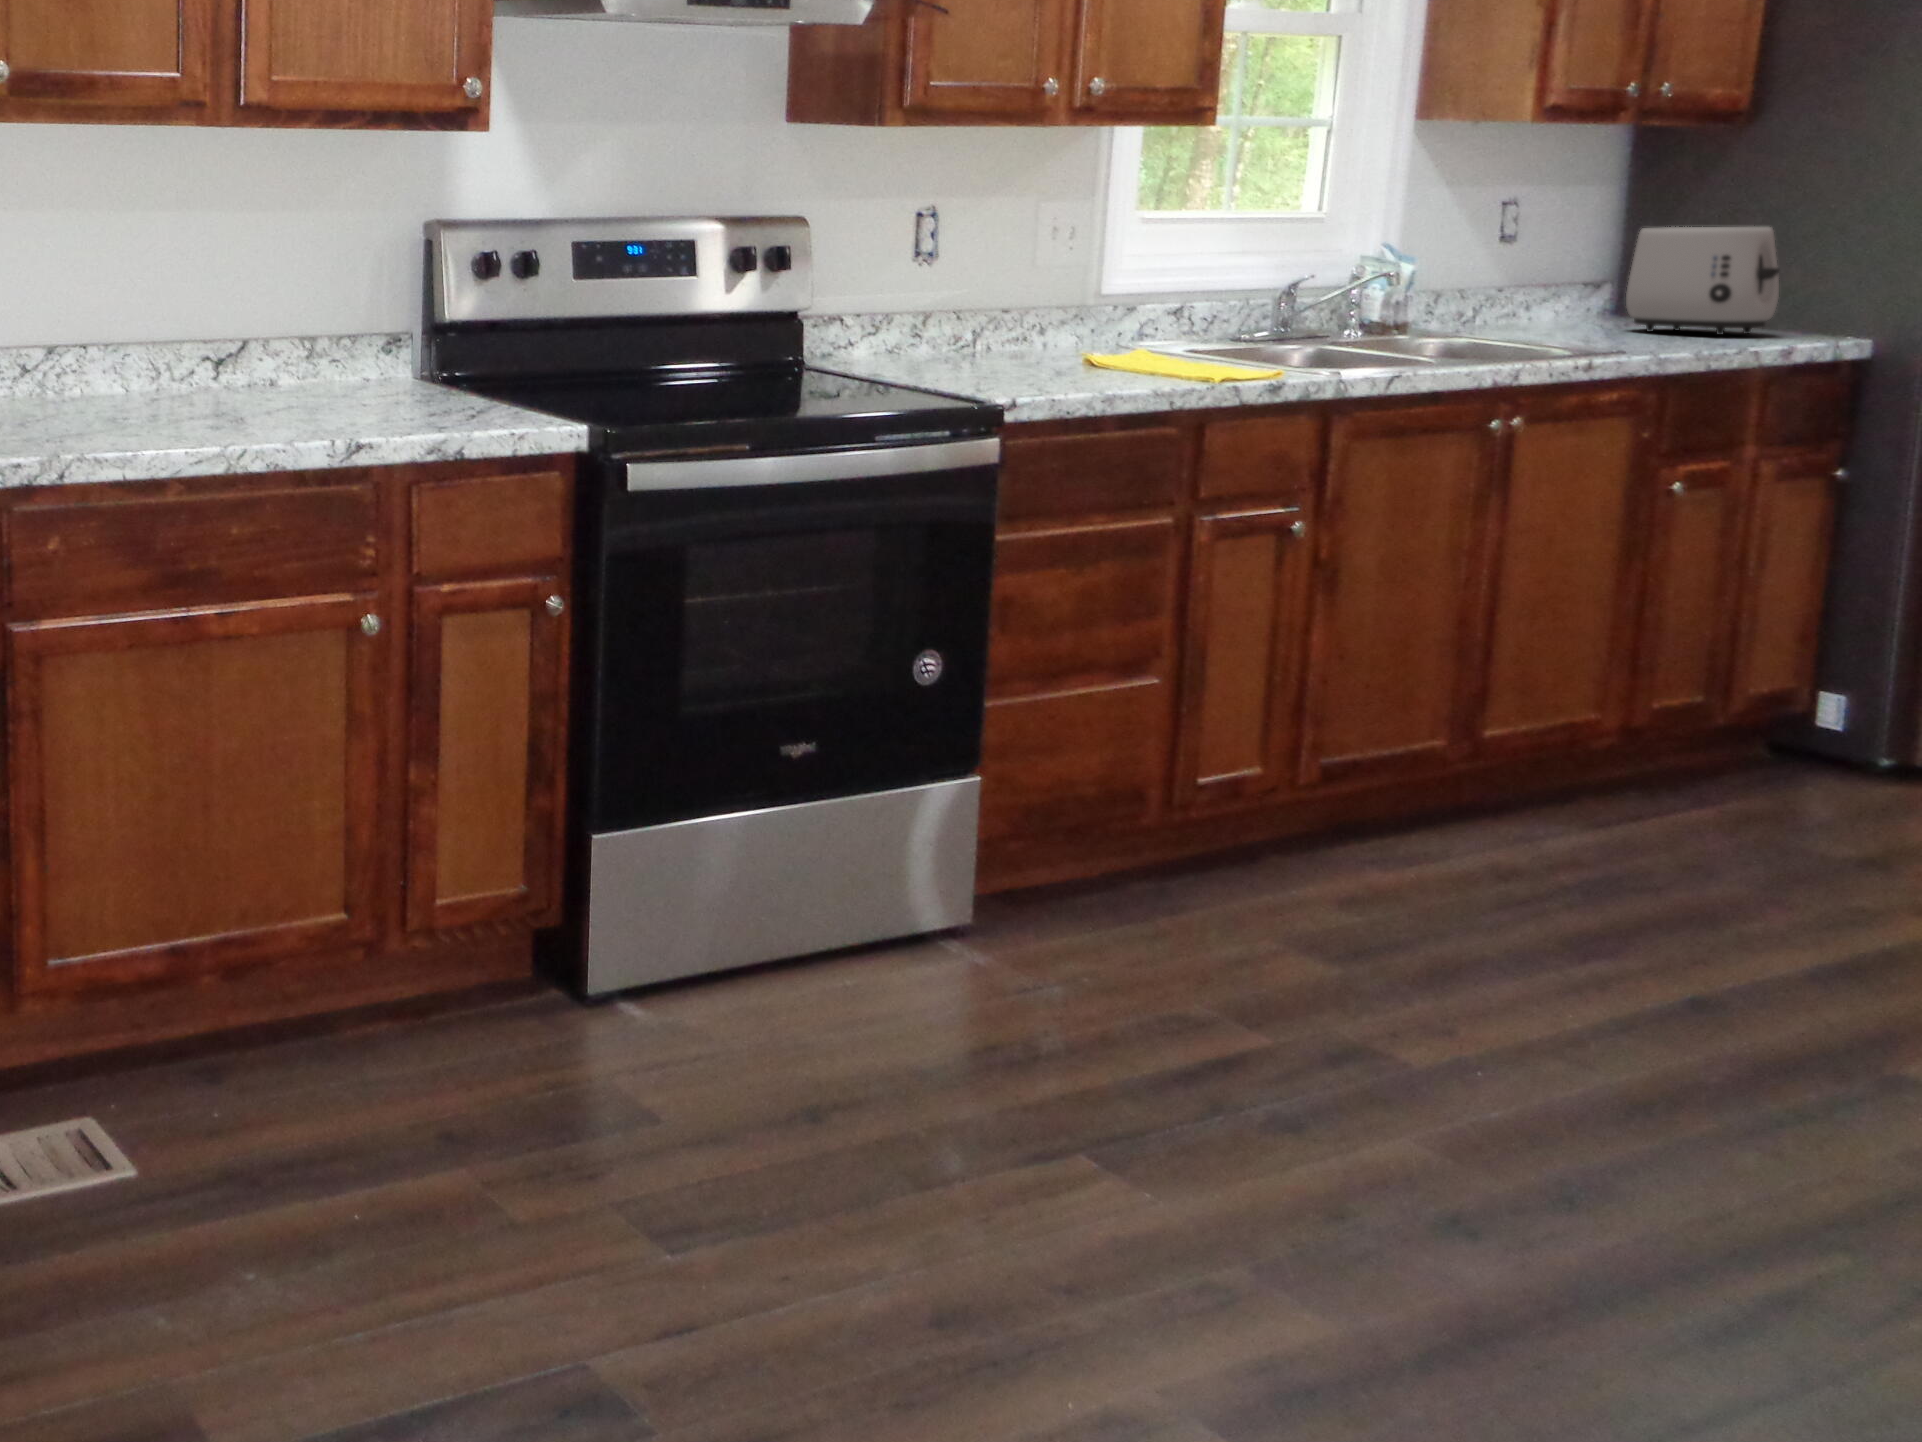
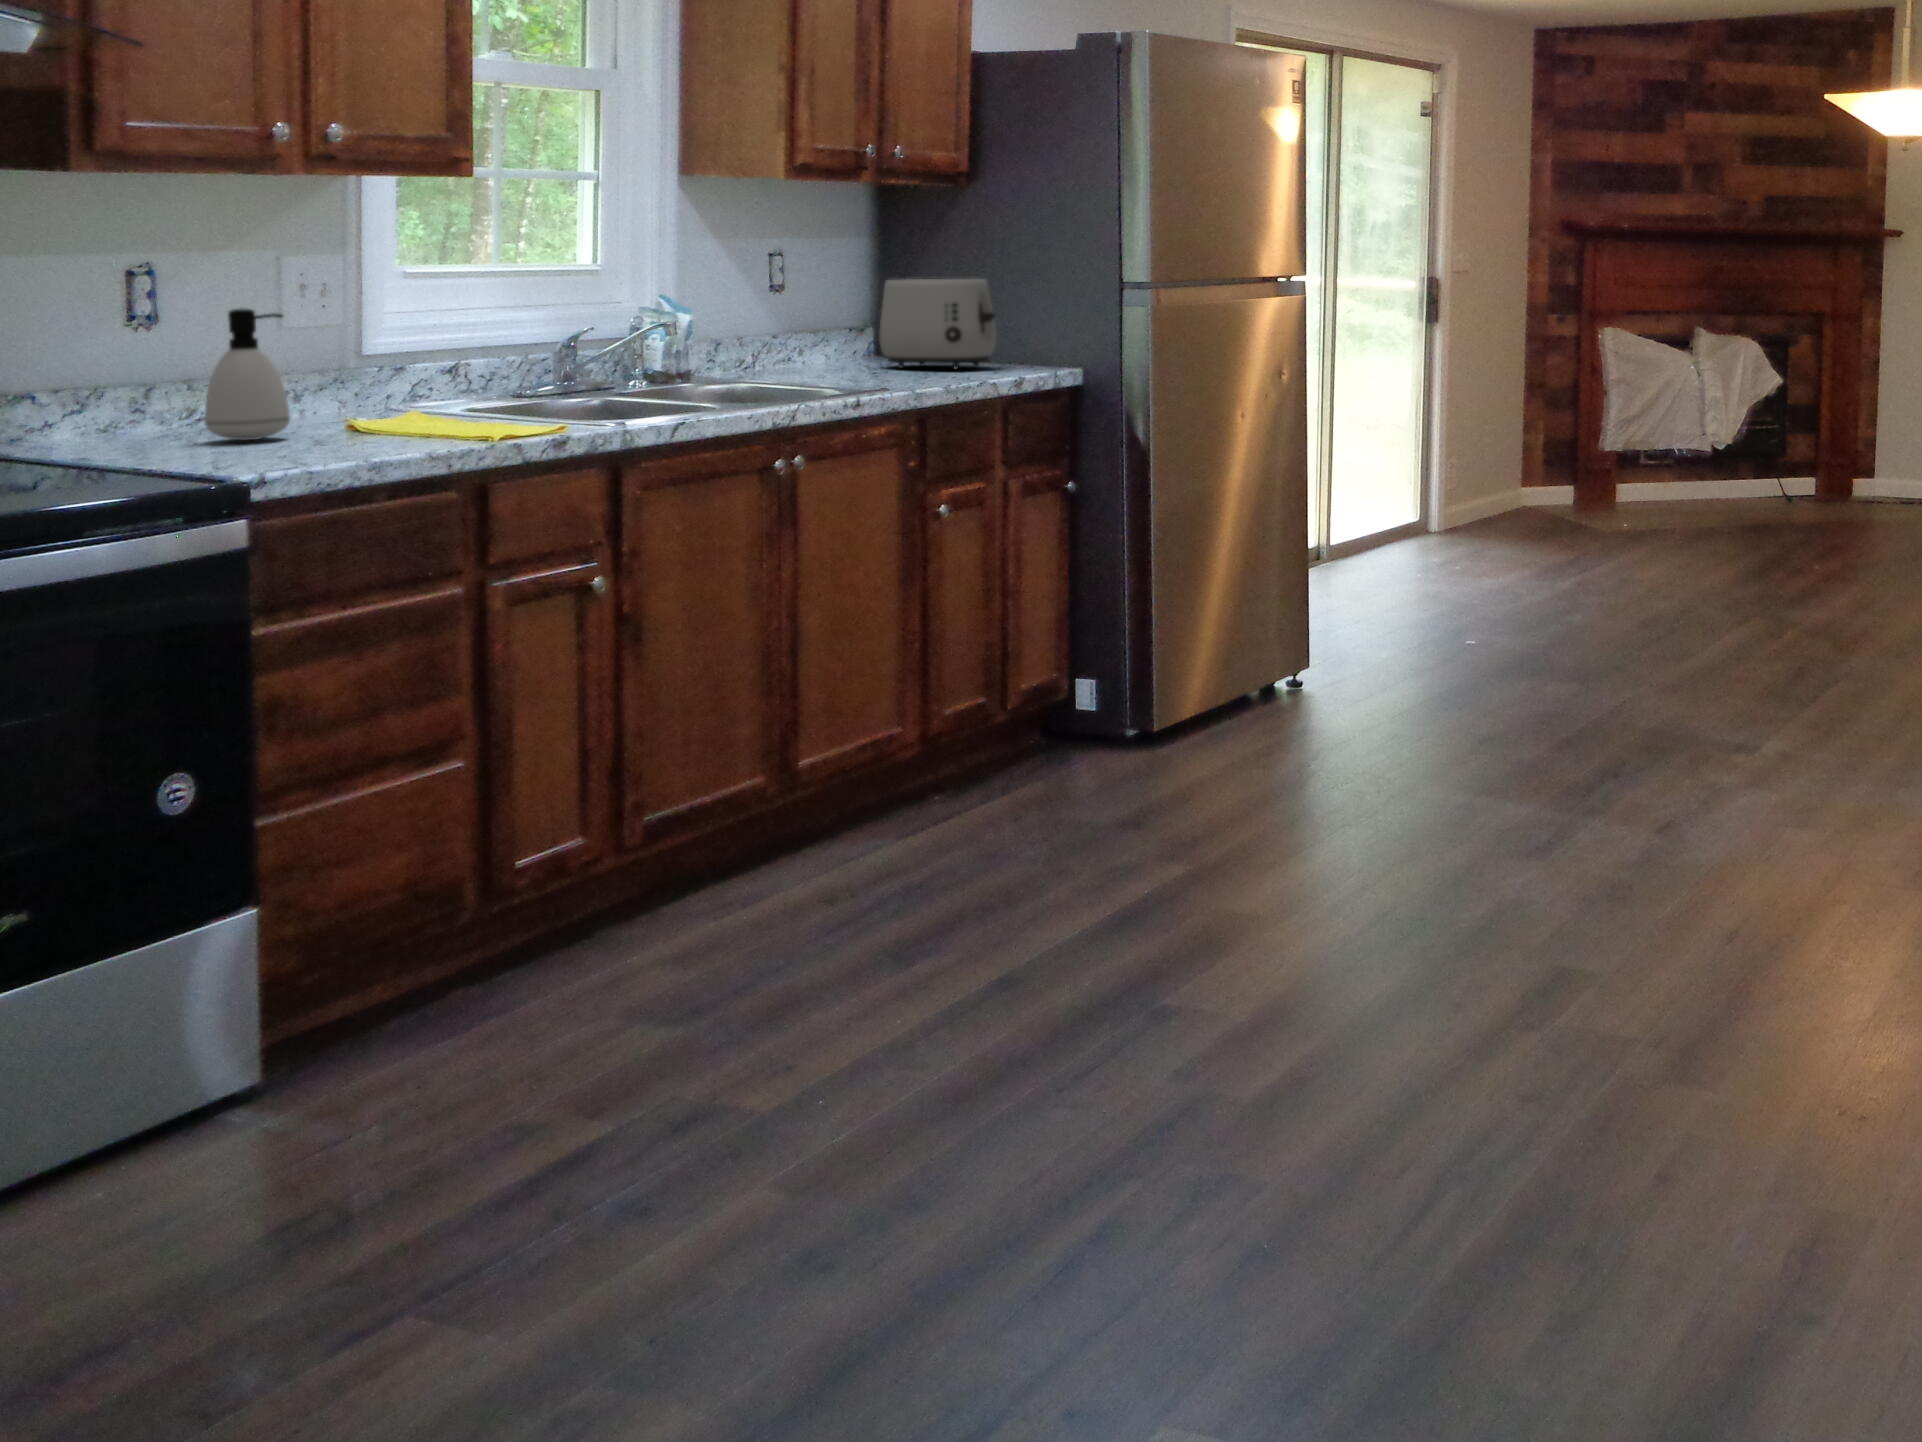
soap dispenser: none [975,251,1042,369] -> present [205,309,290,440]

